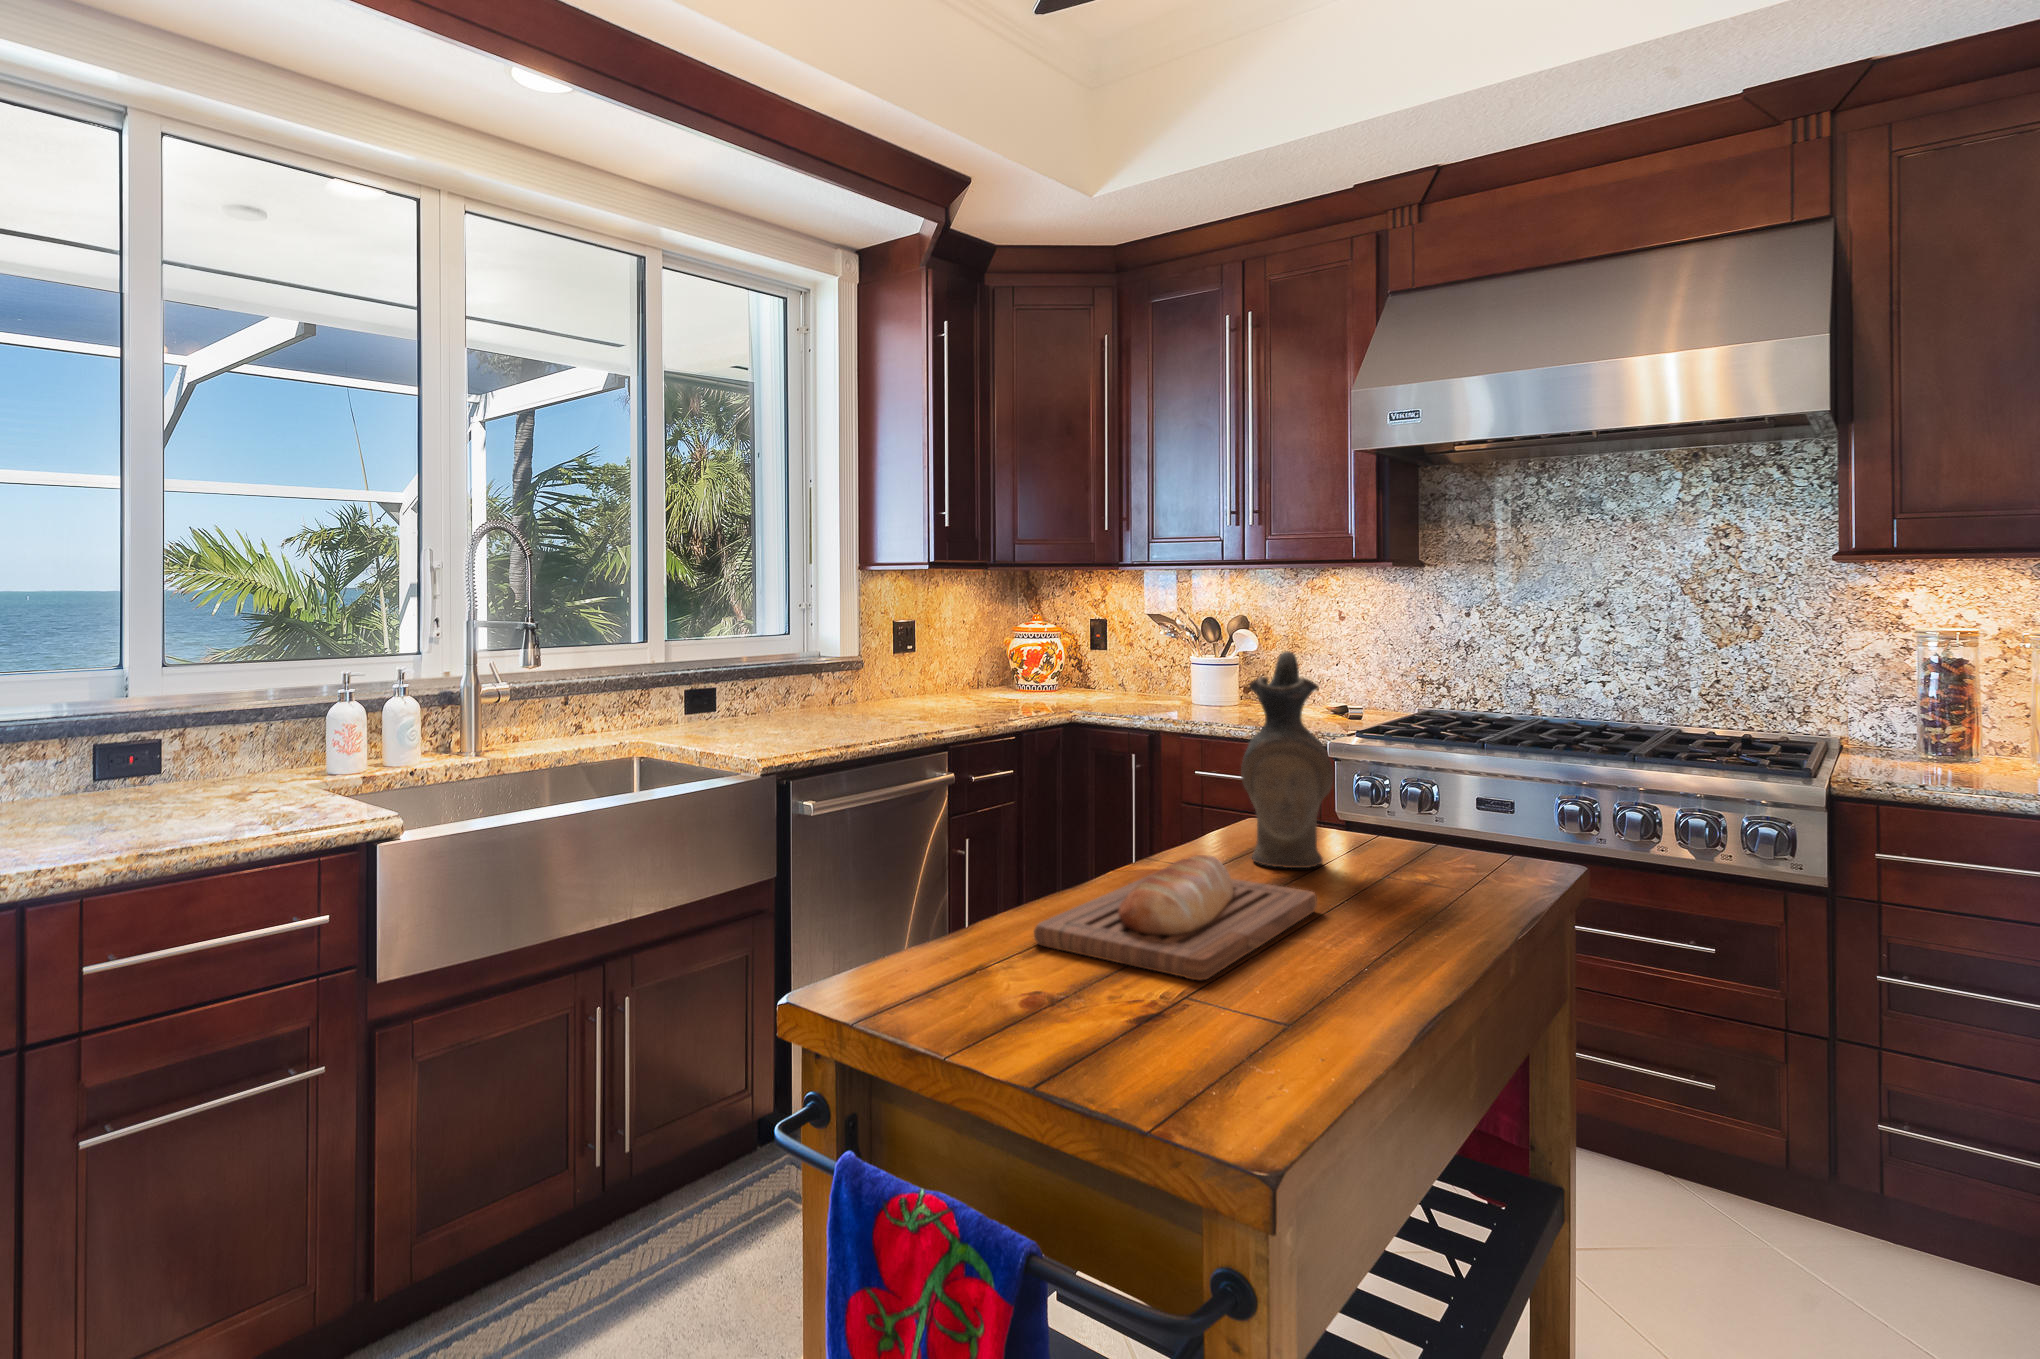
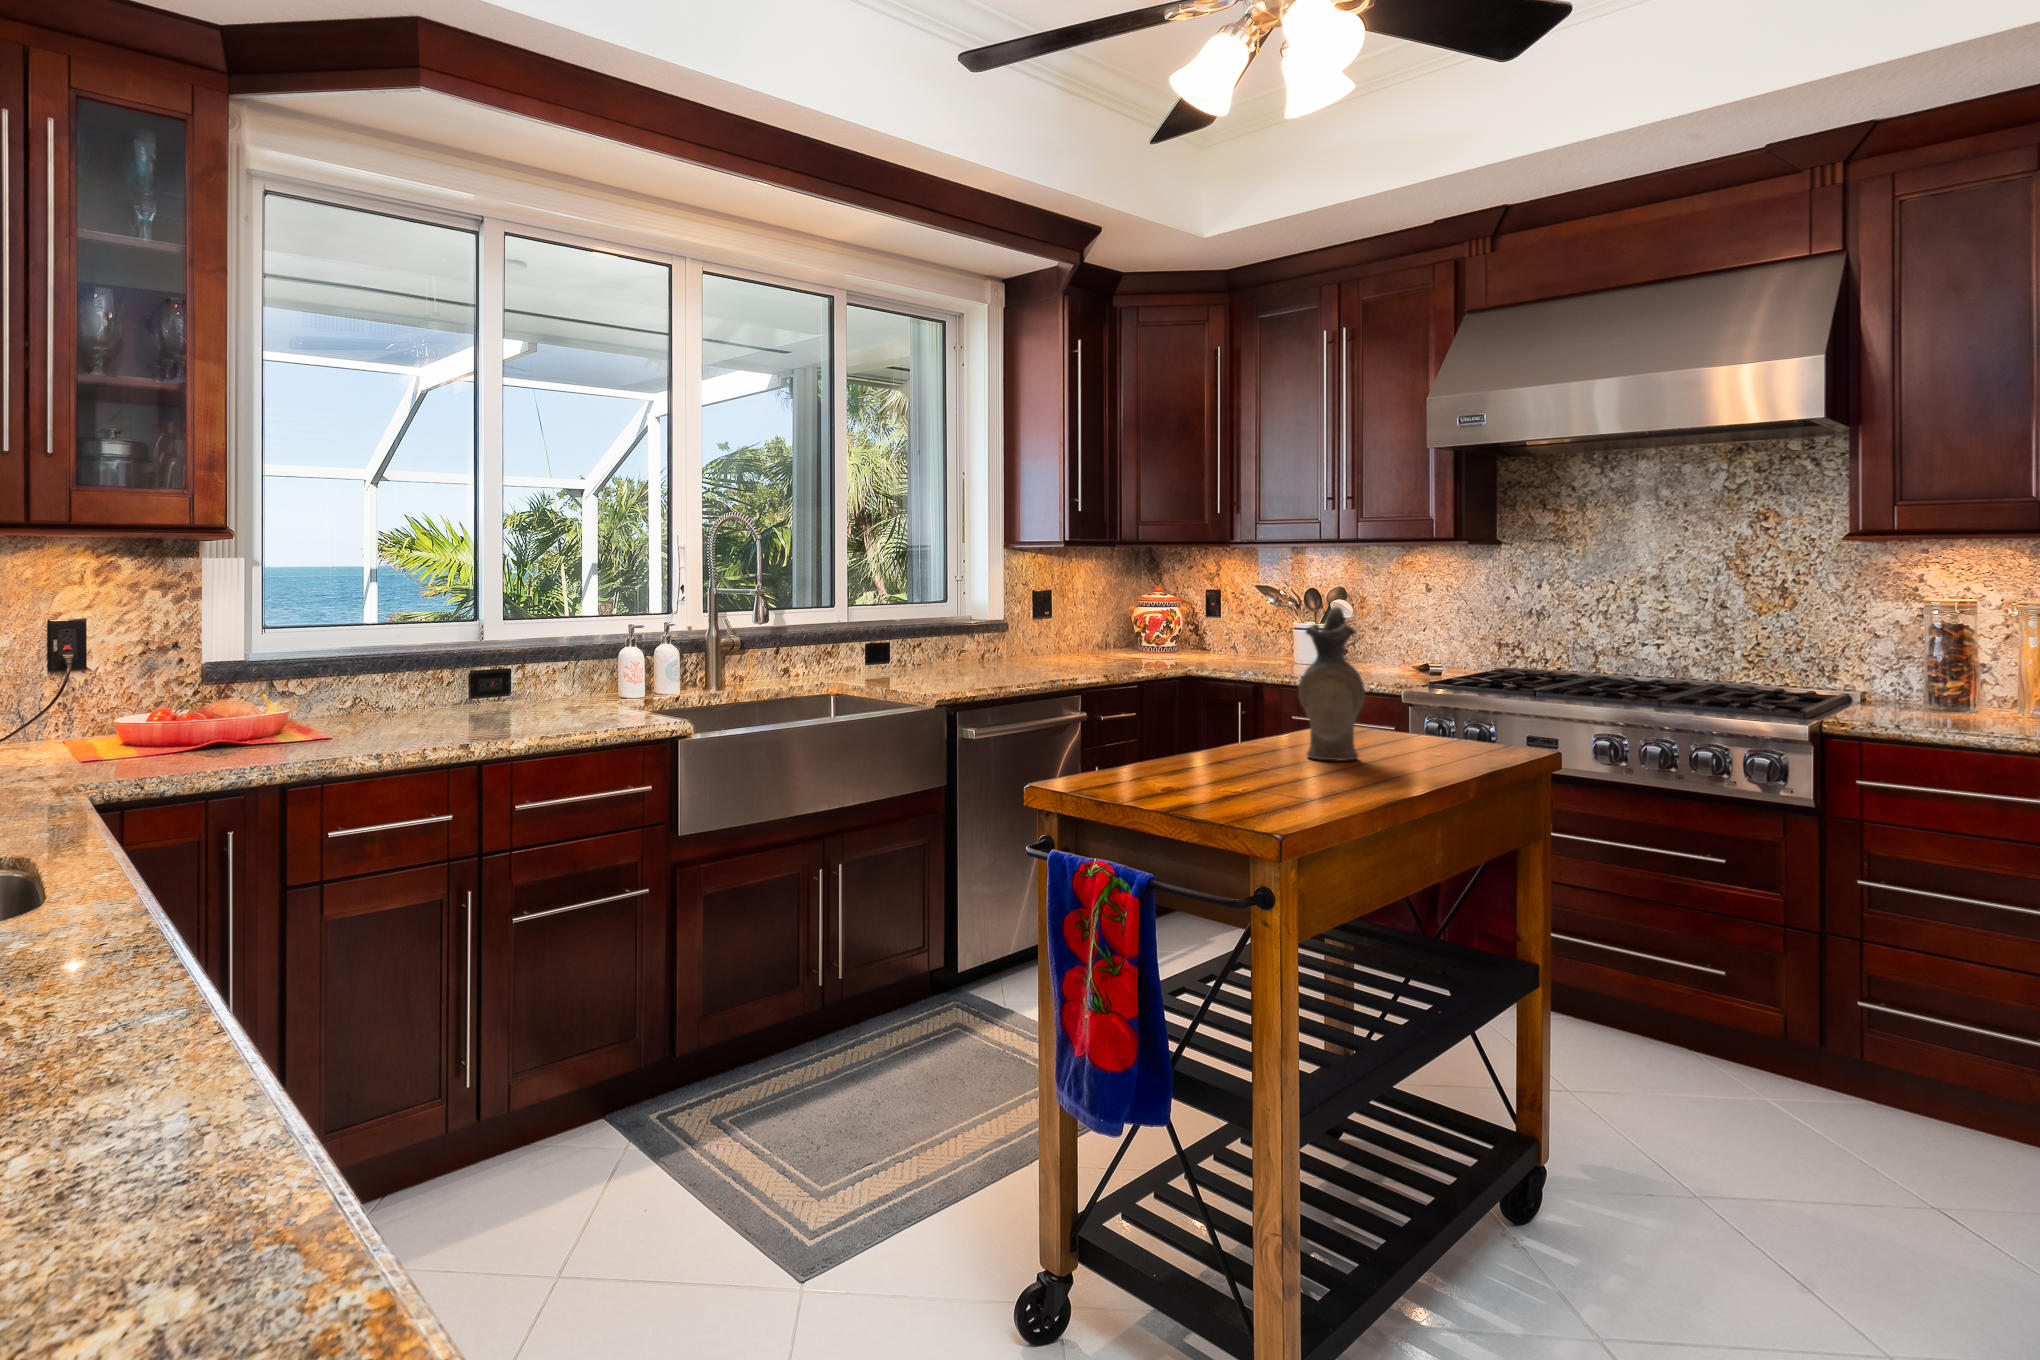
bread loaf: present [1034,855,1317,980] -> none [1142,743,1343,808]

